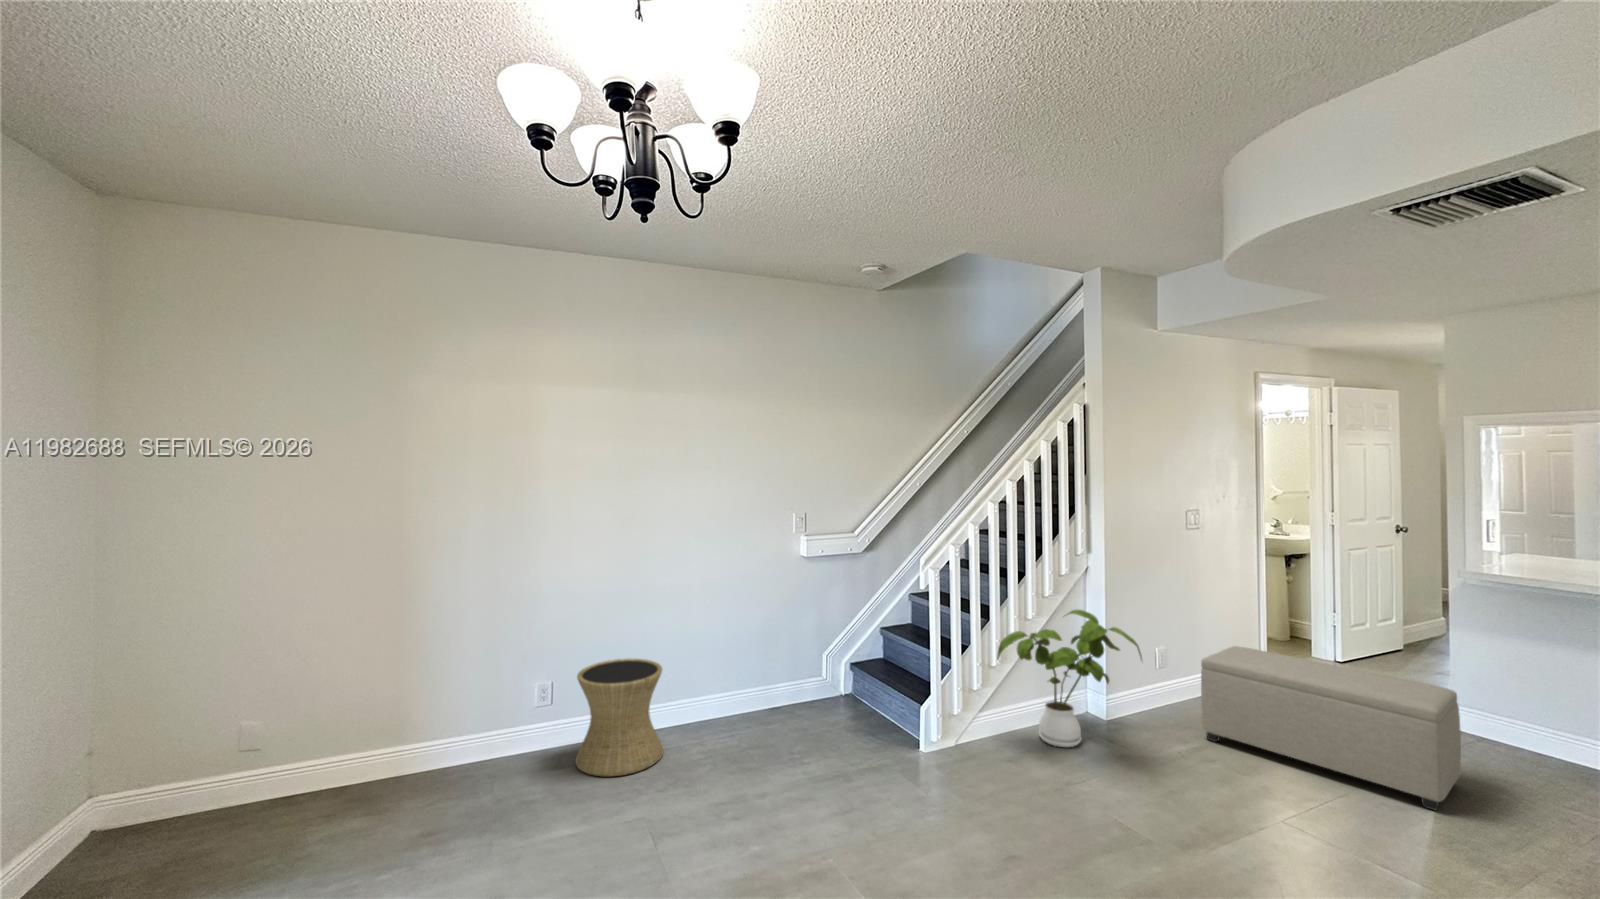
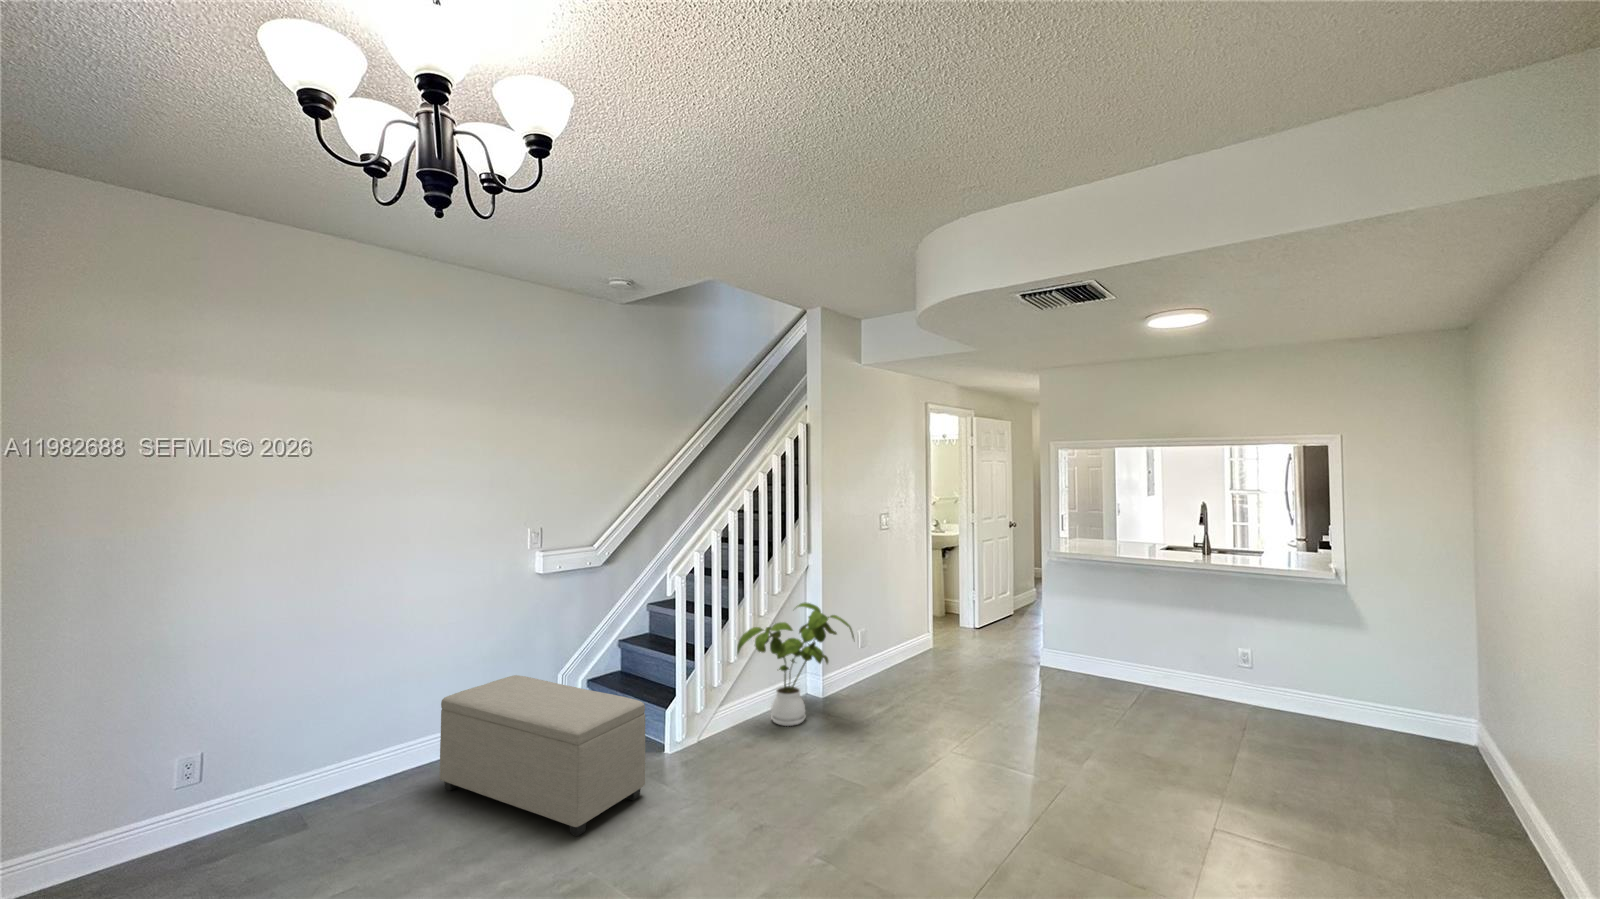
ottoman: present [1201,646,1461,810] -> present [440,675,645,836]
side table: present [575,659,663,776] -> none [244,705,374,855]

